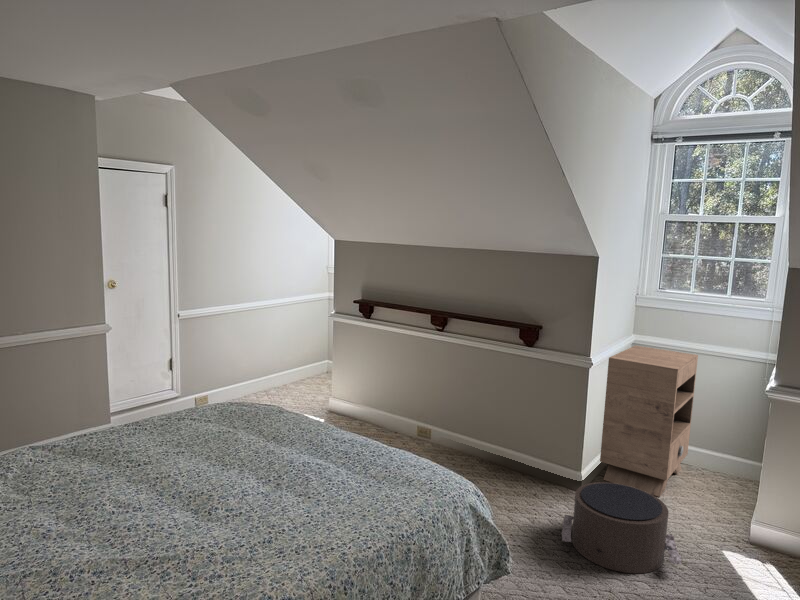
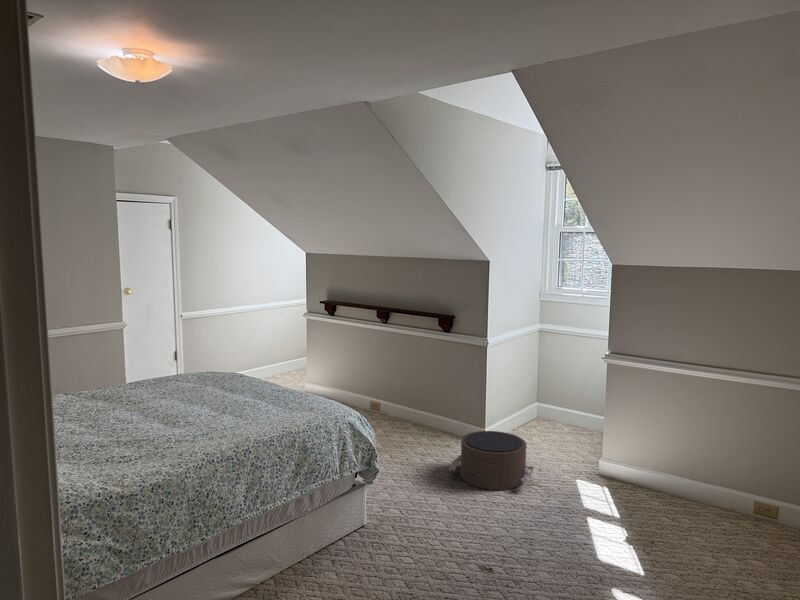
nightstand: present [600,346,698,497] -> none [504,332,583,447]

